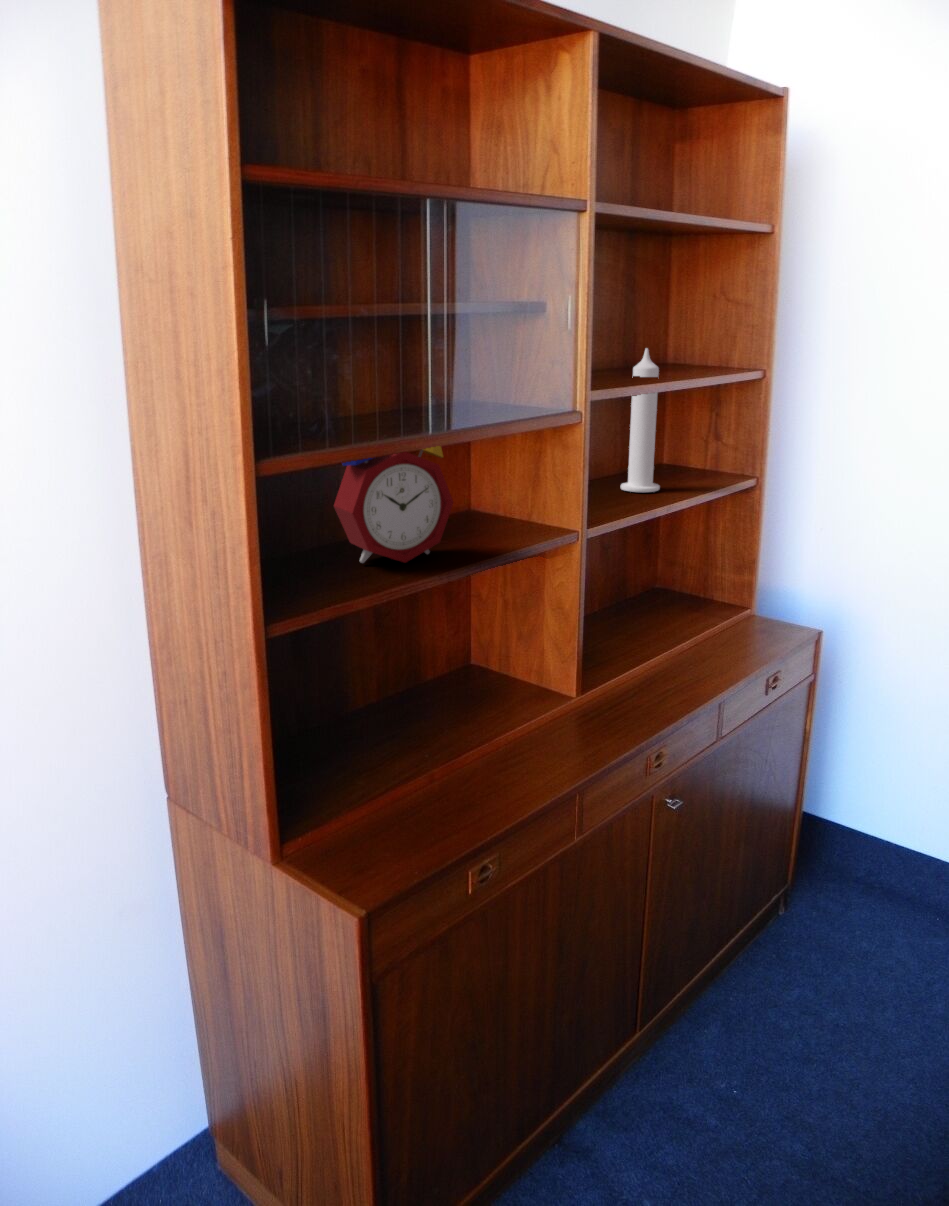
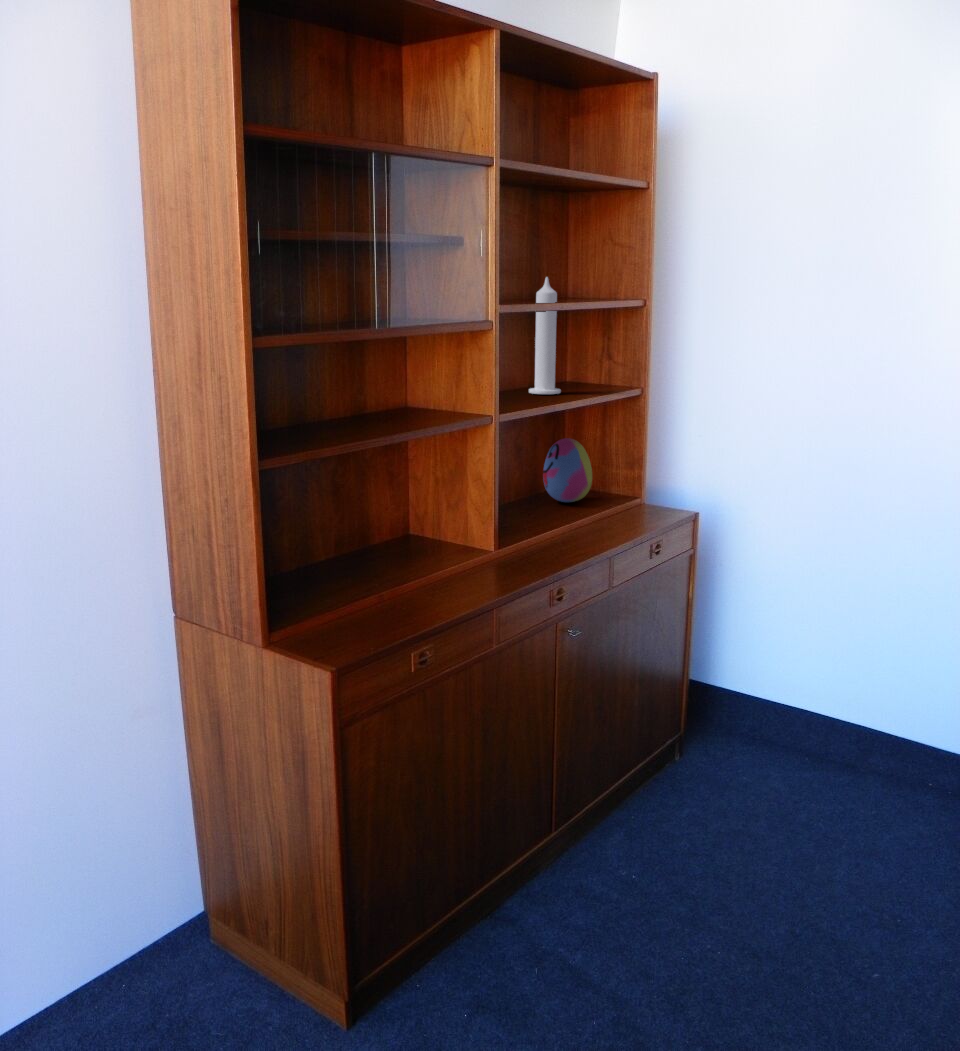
alarm clock: present [334,446,453,563] -> none [301,310,395,431]
decorative egg: none [635,540,694,617] -> present [543,438,592,502]

